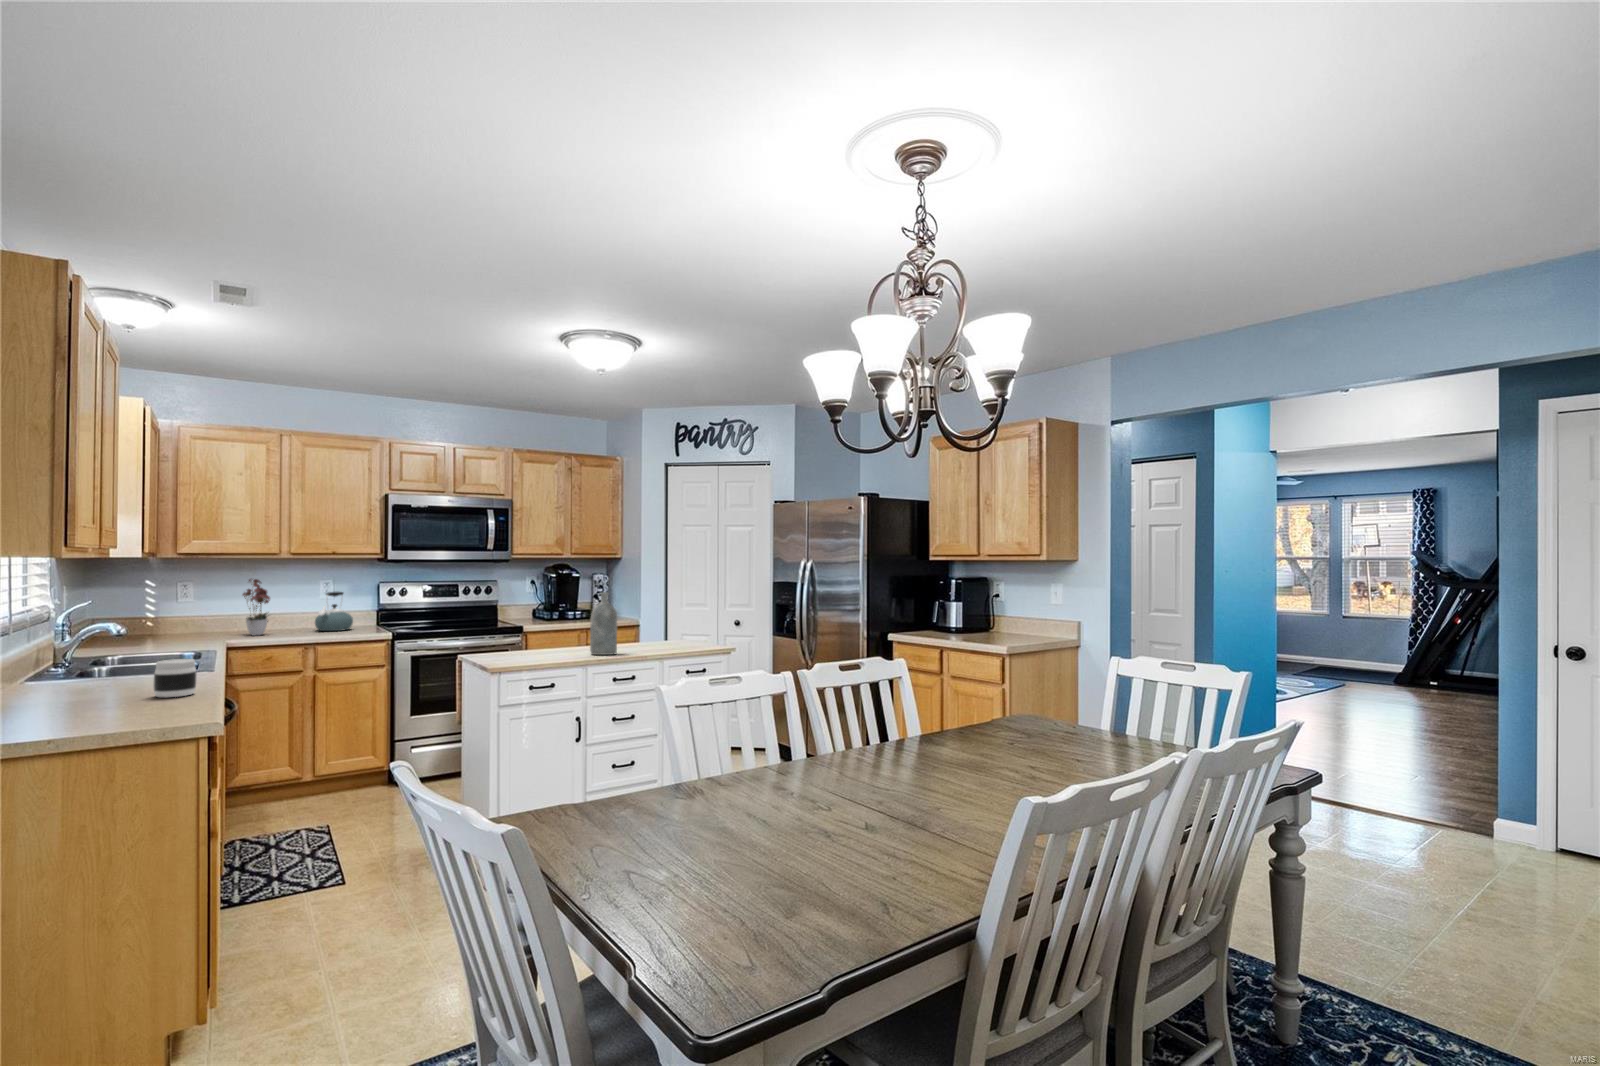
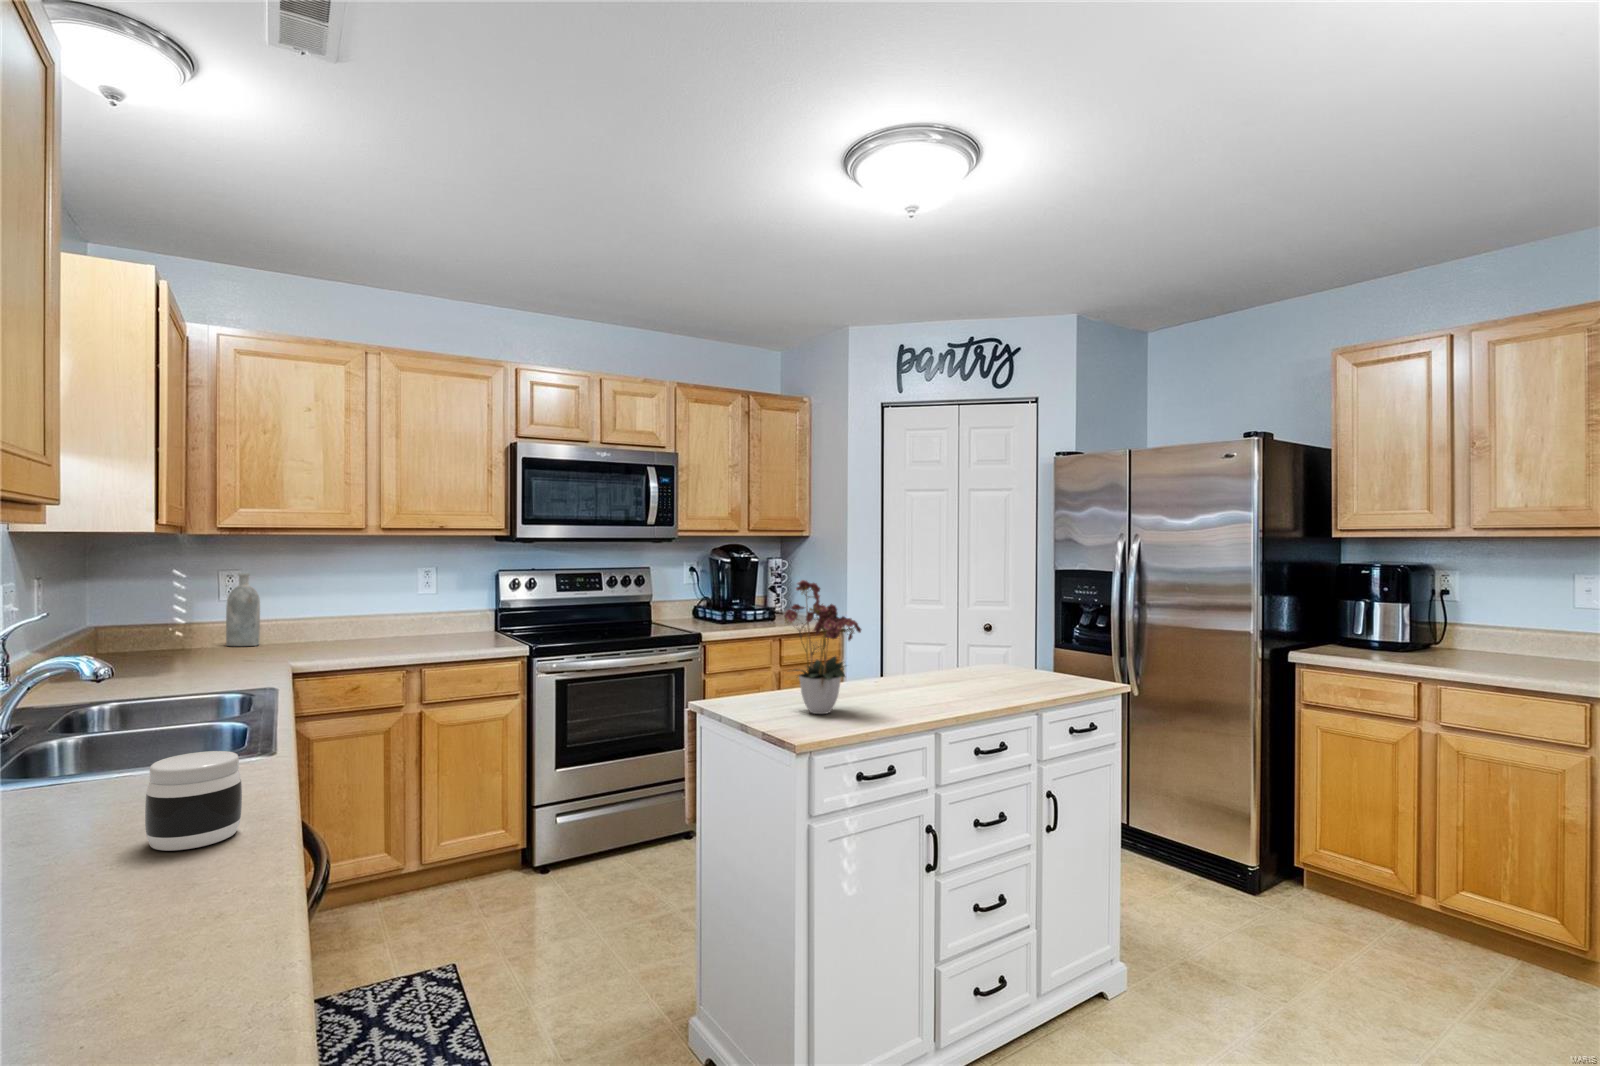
flower arrangement: present [243,579,270,635] -> present [785,580,861,714]
kettle: present [315,592,353,631] -> none [414,585,467,643]
bottle: present [590,592,617,655] -> present [226,573,260,646]

